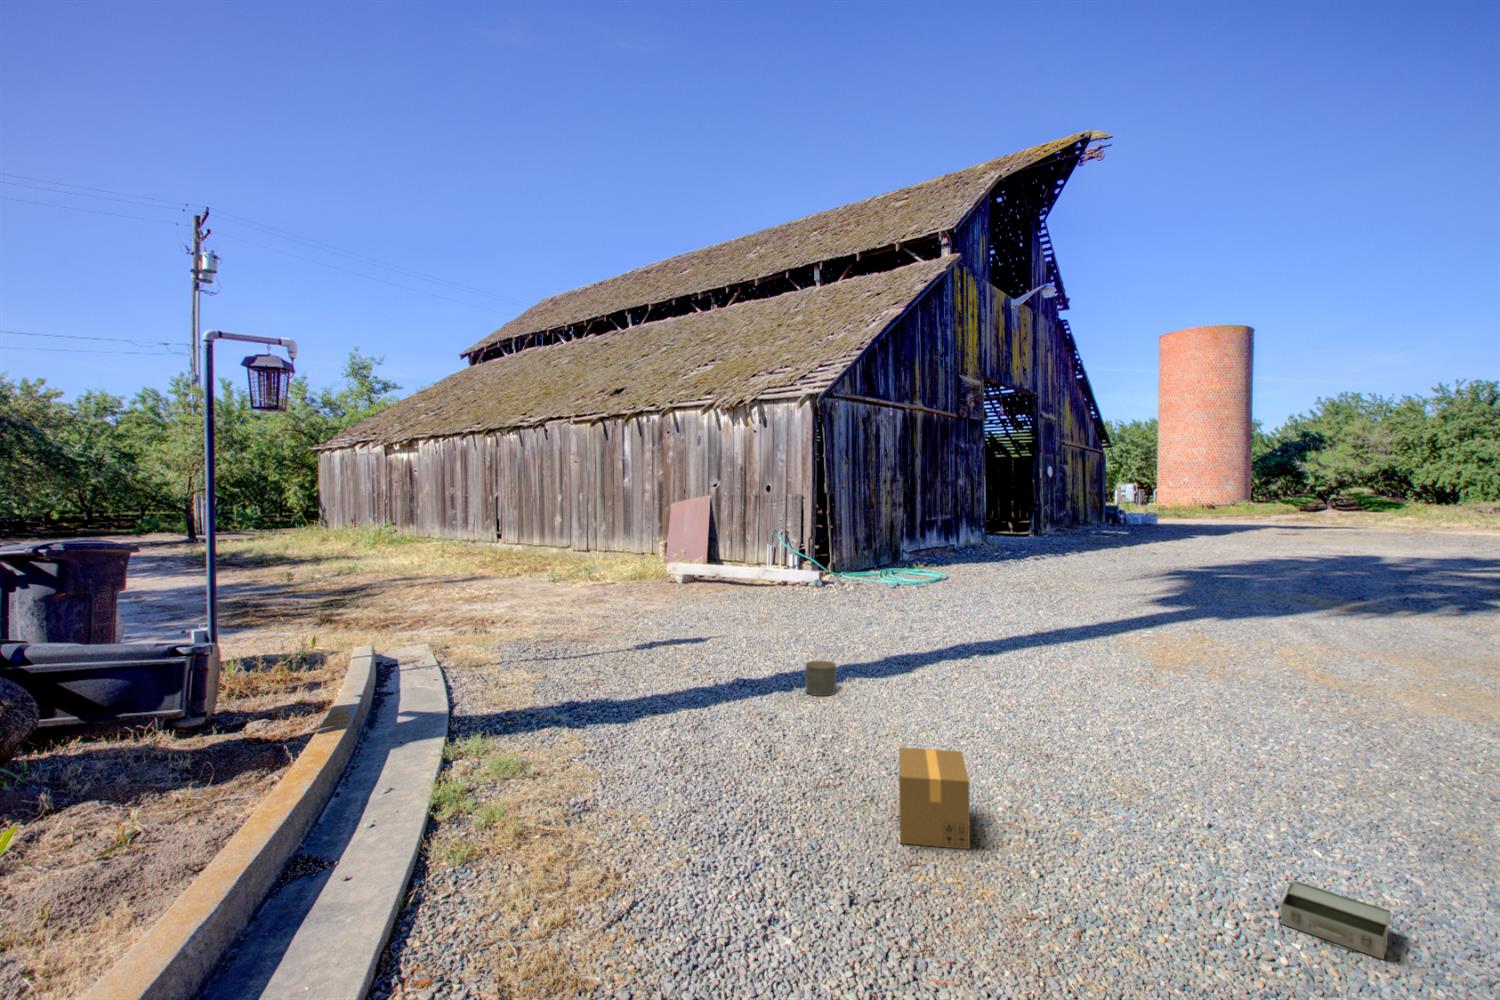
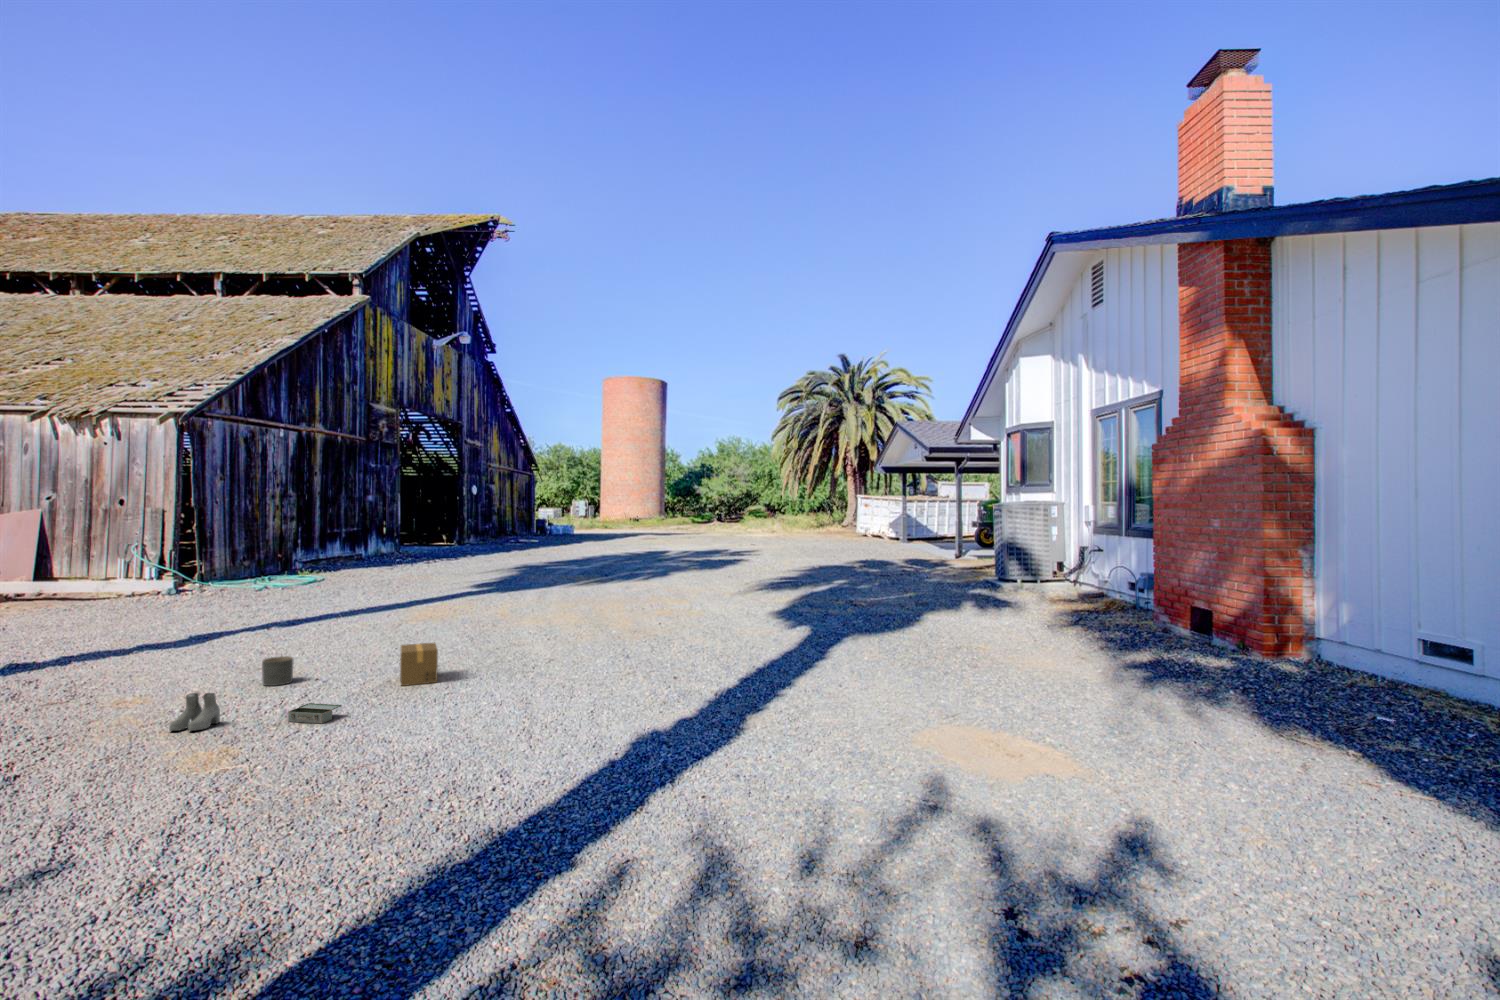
planter: present [805,661,836,696] -> present [262,656,293,686]
cardboard box: present [899,747,970,849] -> present [400,642,438,686]
boots: none [1062,820,1132,907] -> present [169,693,220,731]

